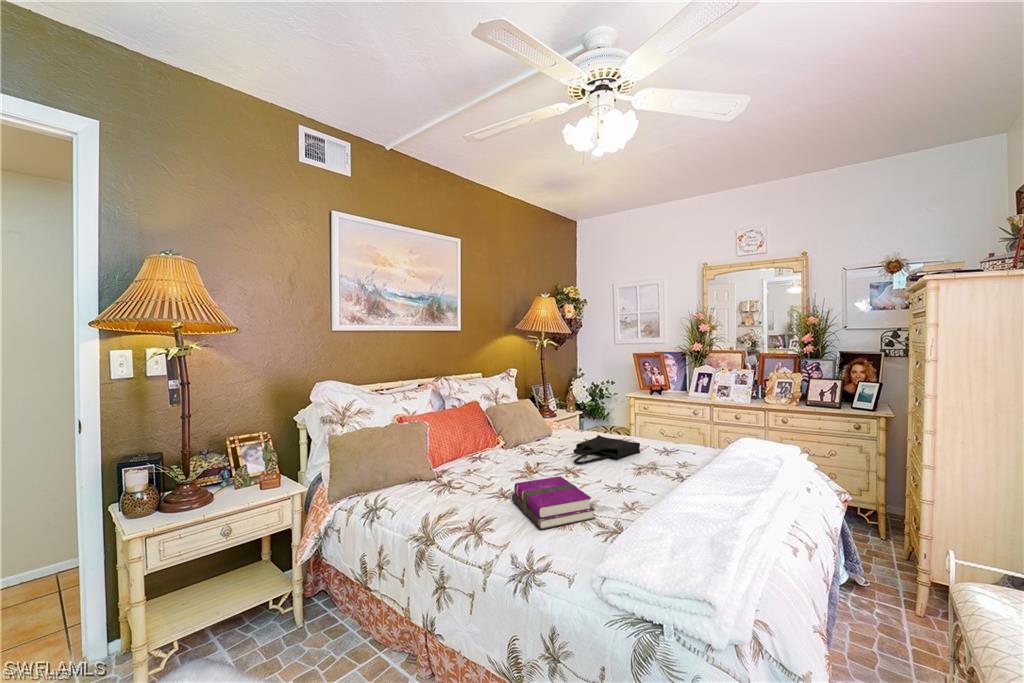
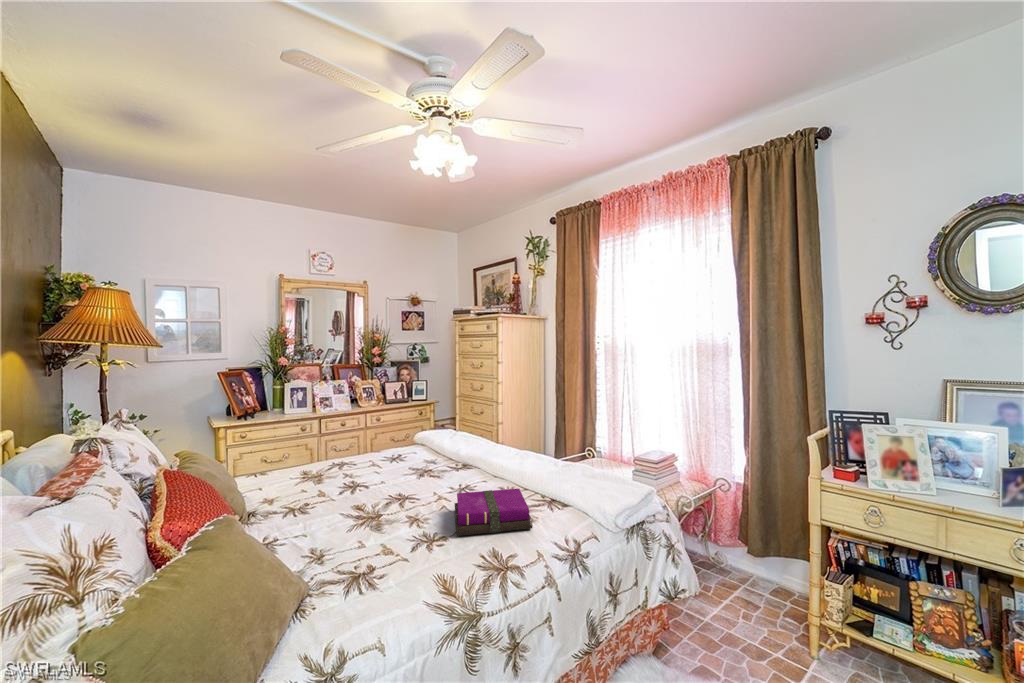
tote bag: present [574,435,640,464] -> none [339,456,405,493]

